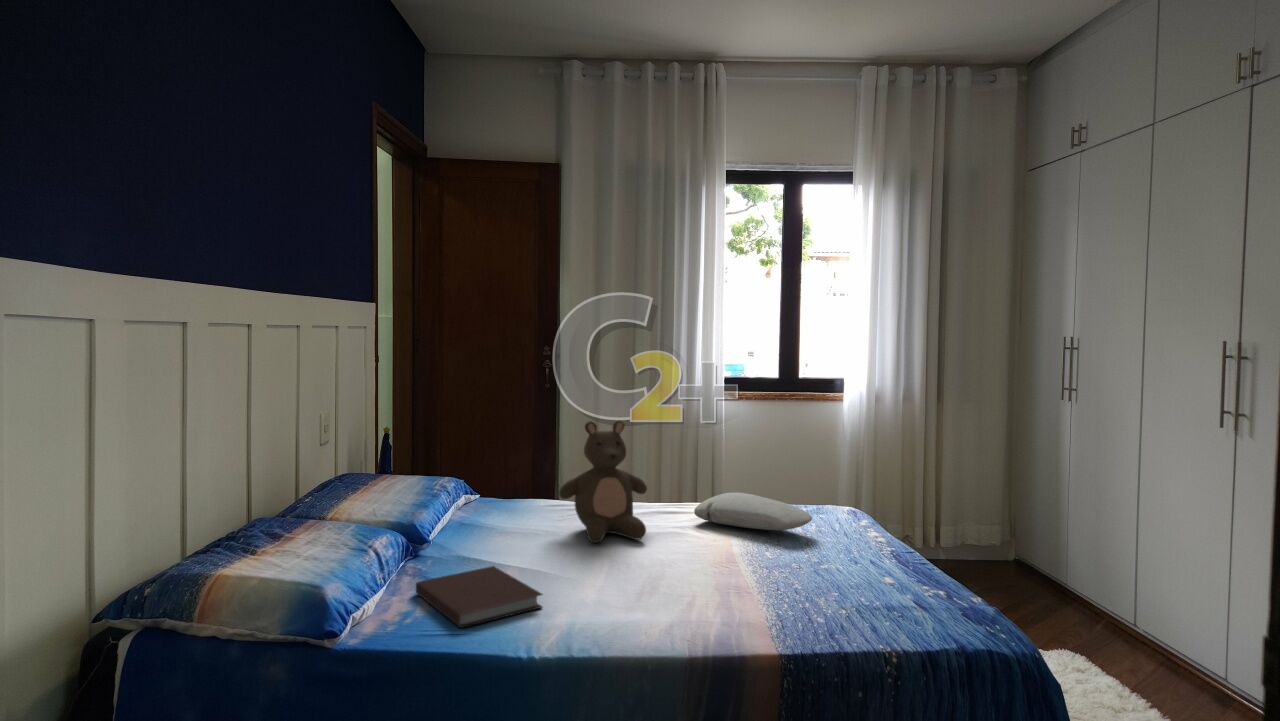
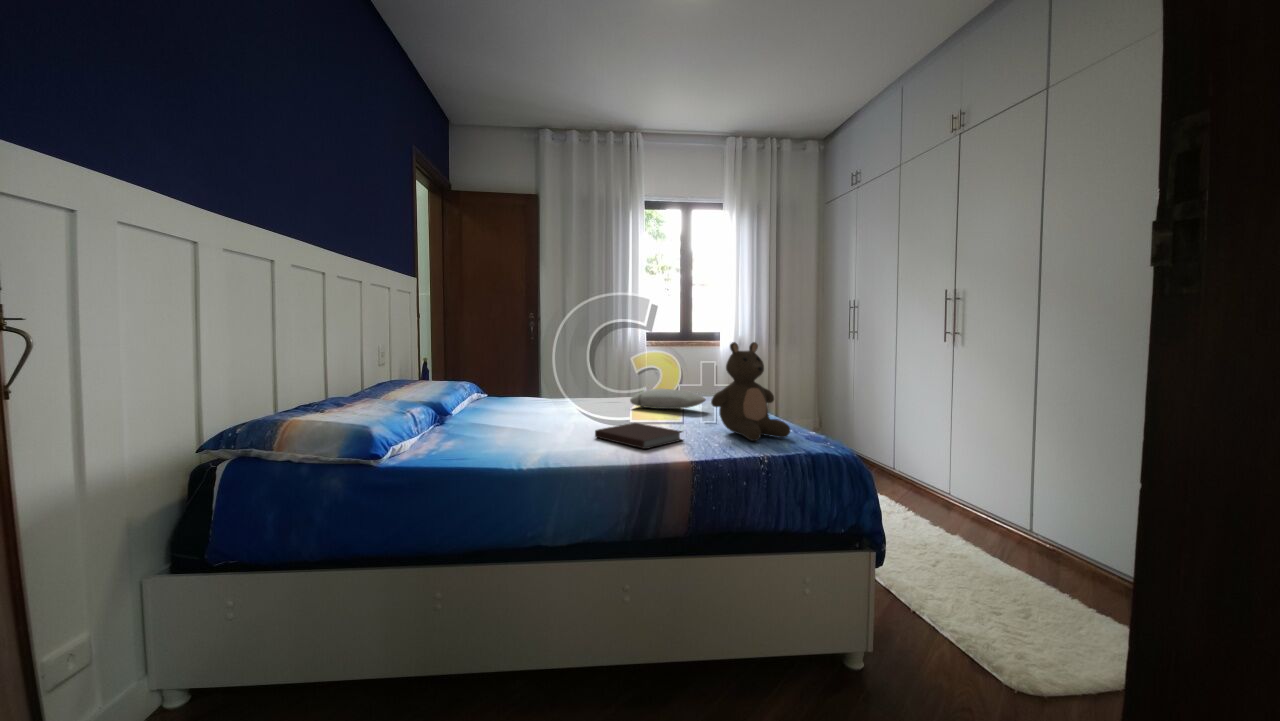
stuffed bear: present [559,421,647,543] -> present [711,342,790,441]
notebook: present [416,566,542,628] -> present [595,423,682,449]

